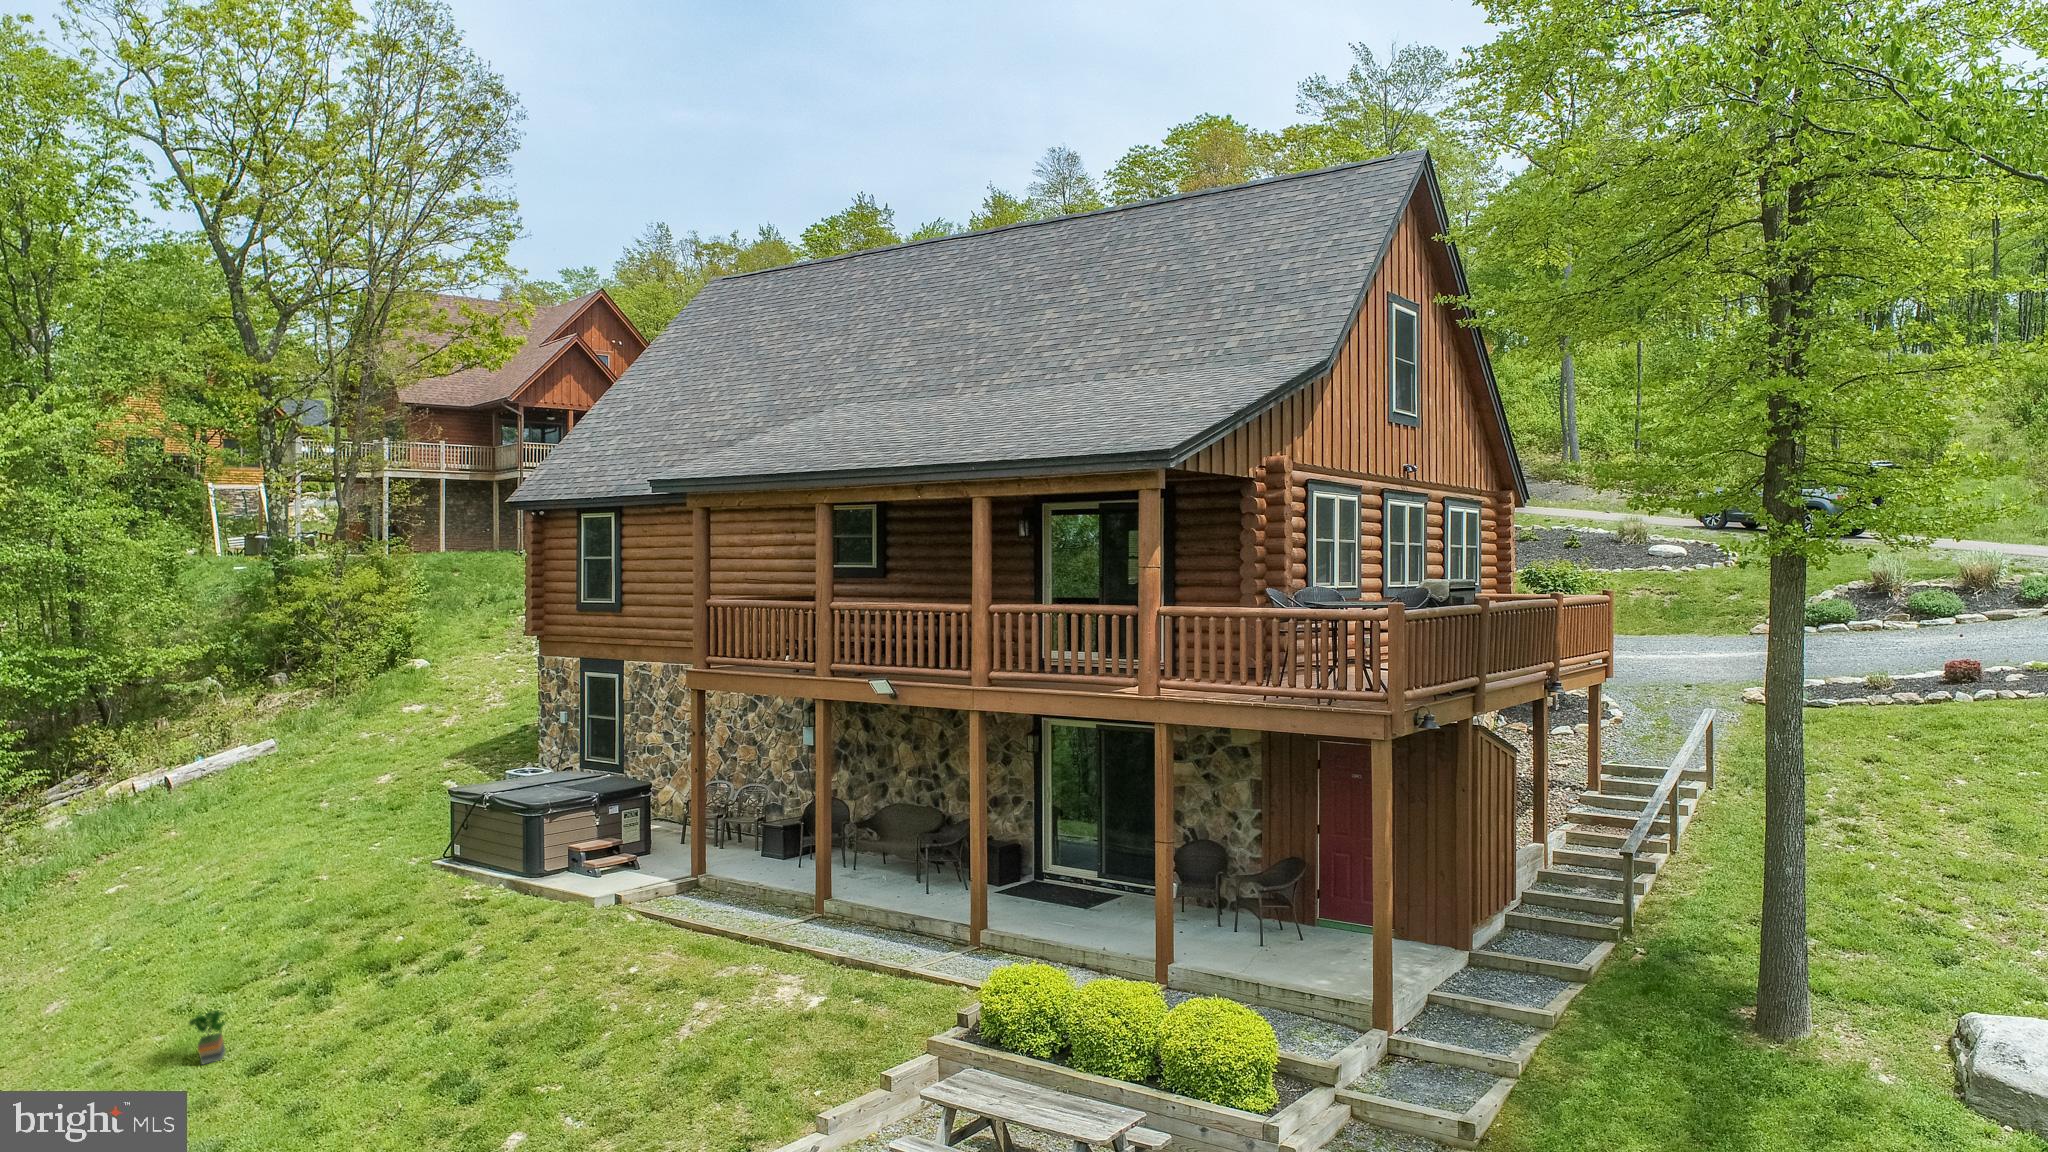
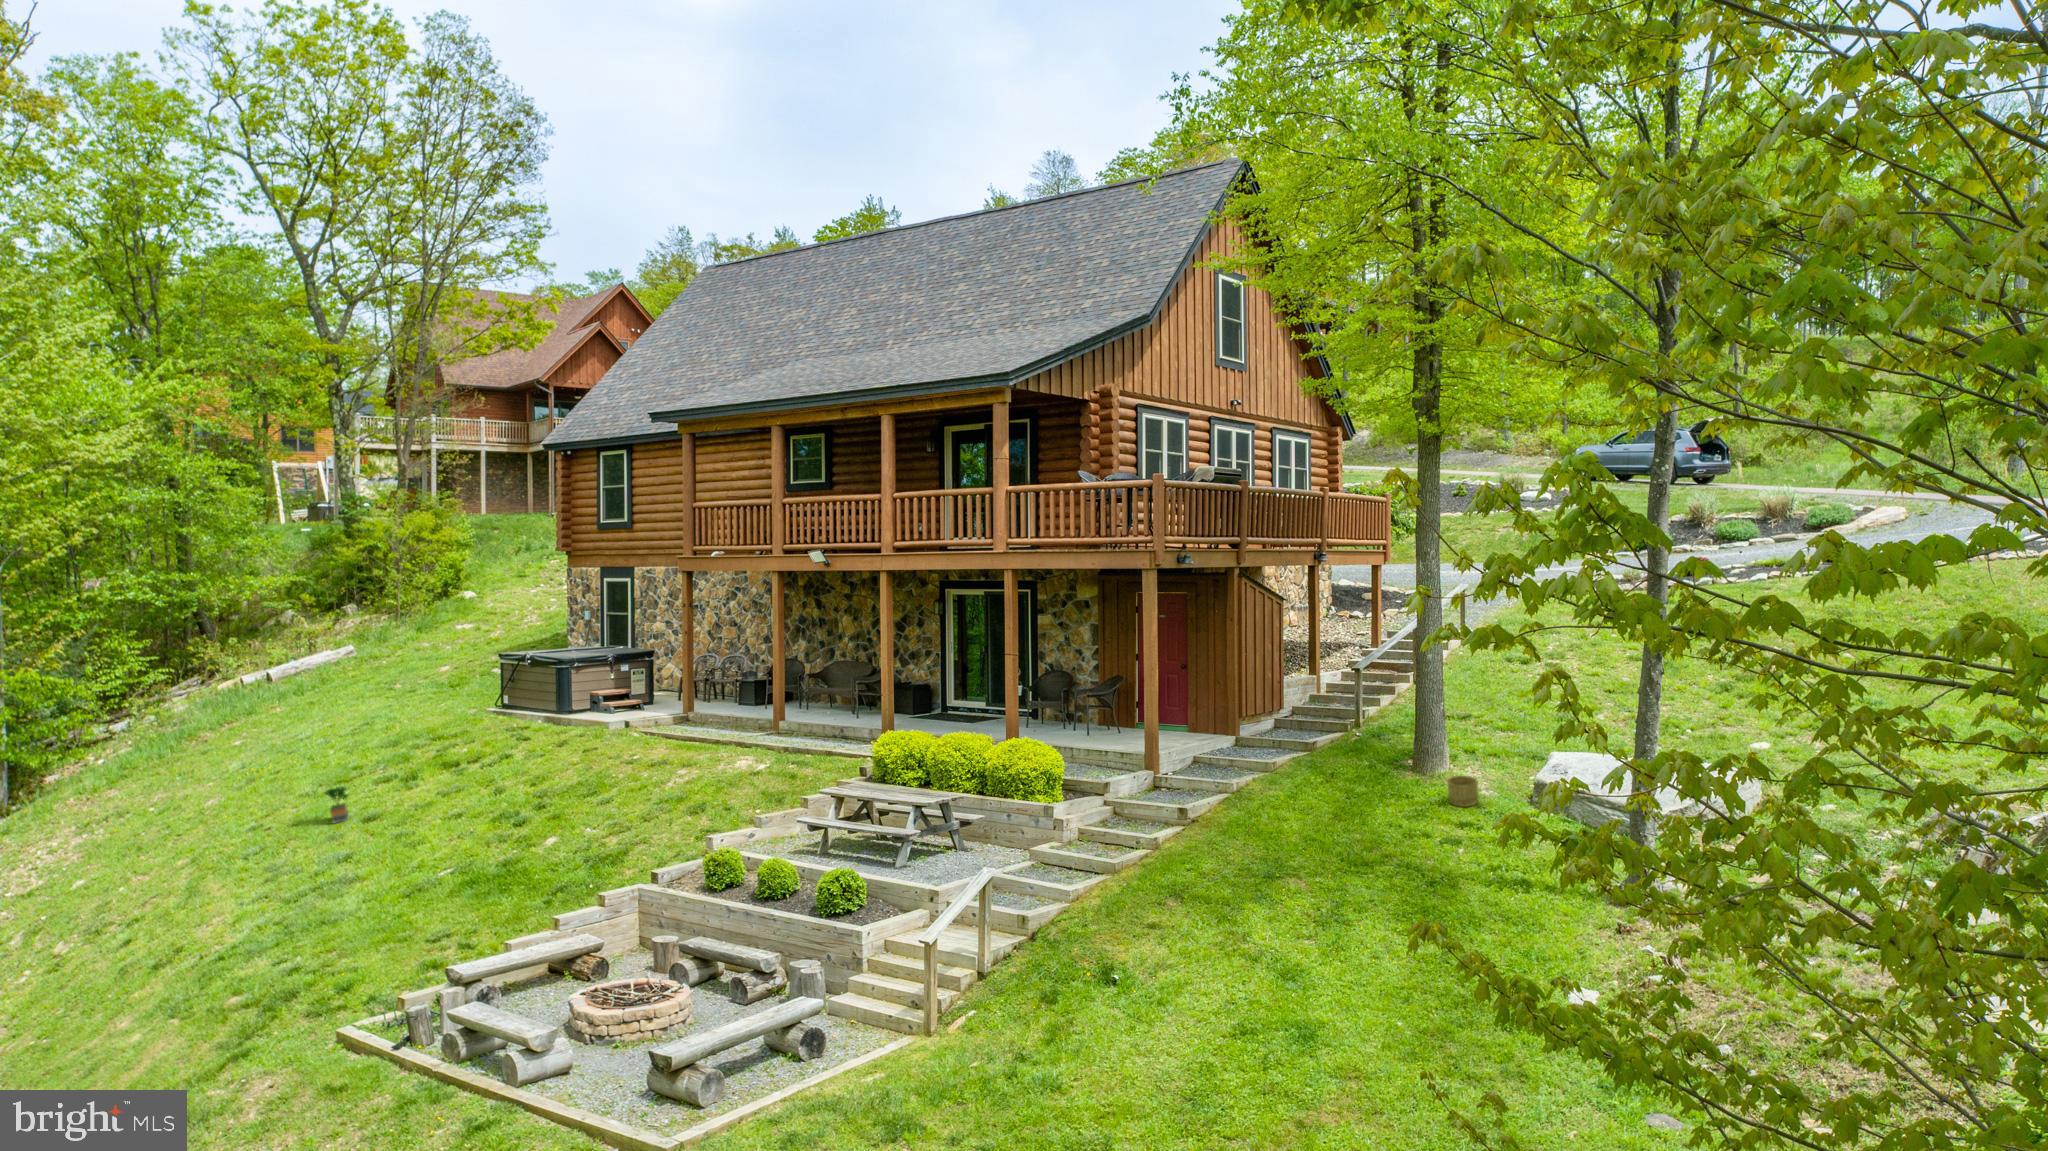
wooden bucket: none [1845,1067,1901,1123] -> present [1447,776,1478,807]

